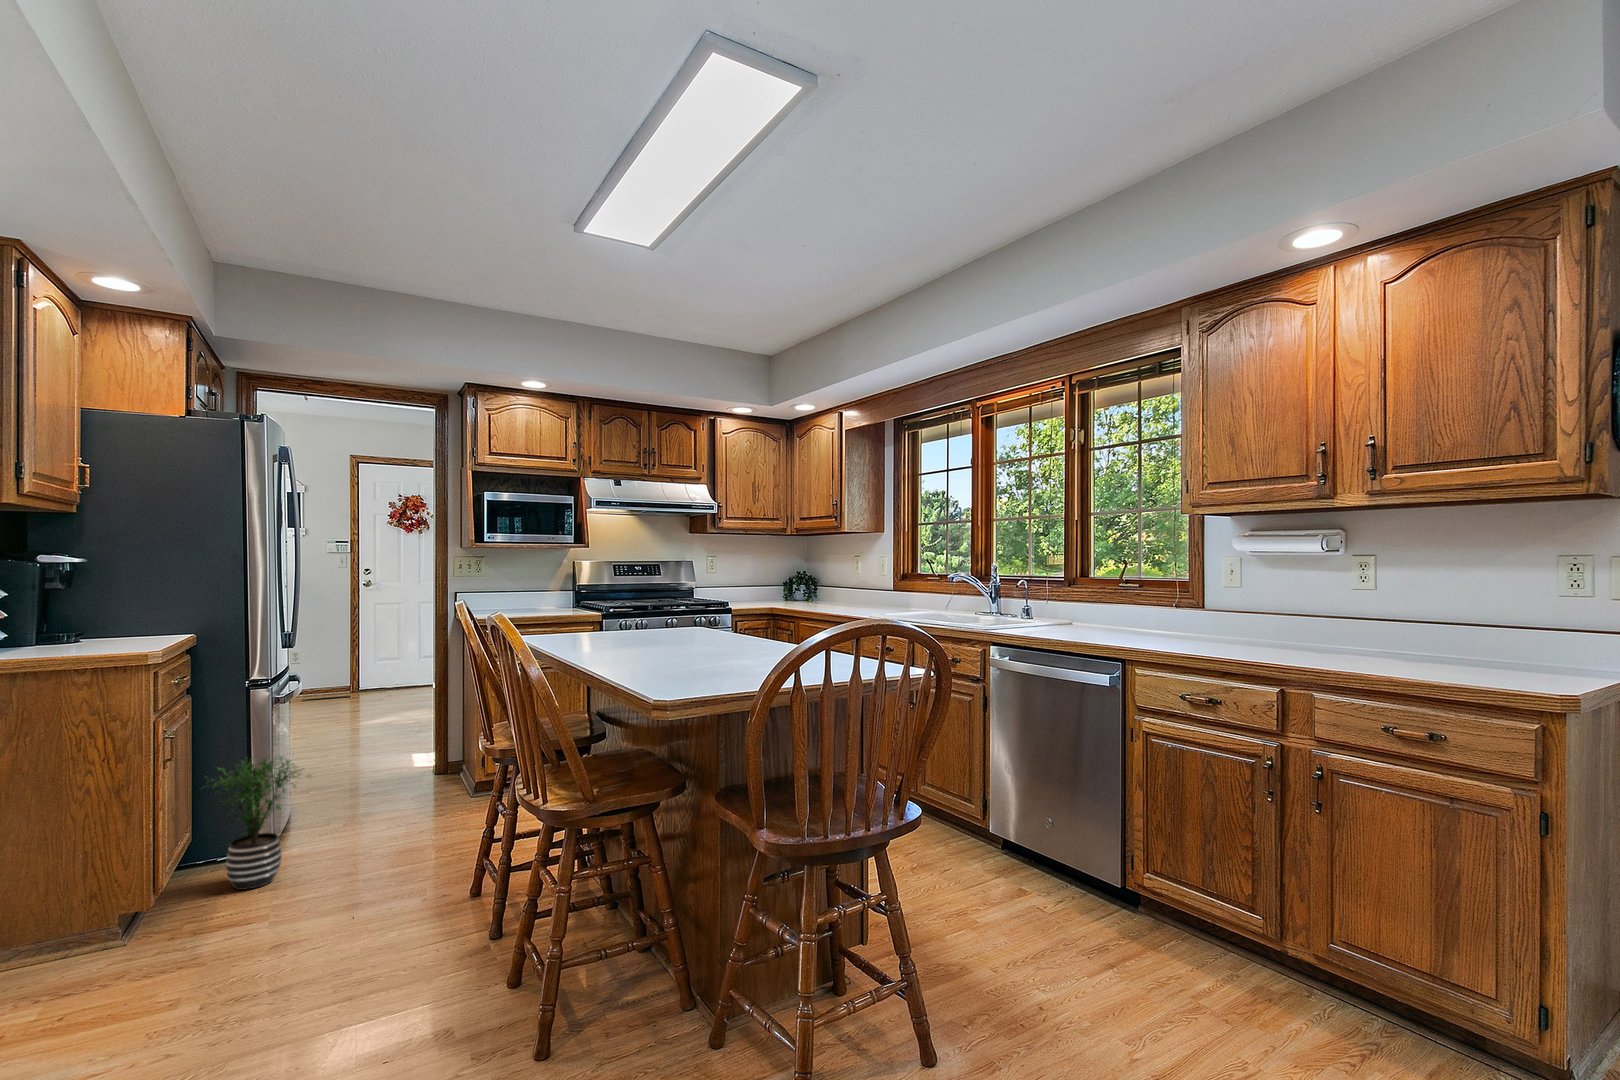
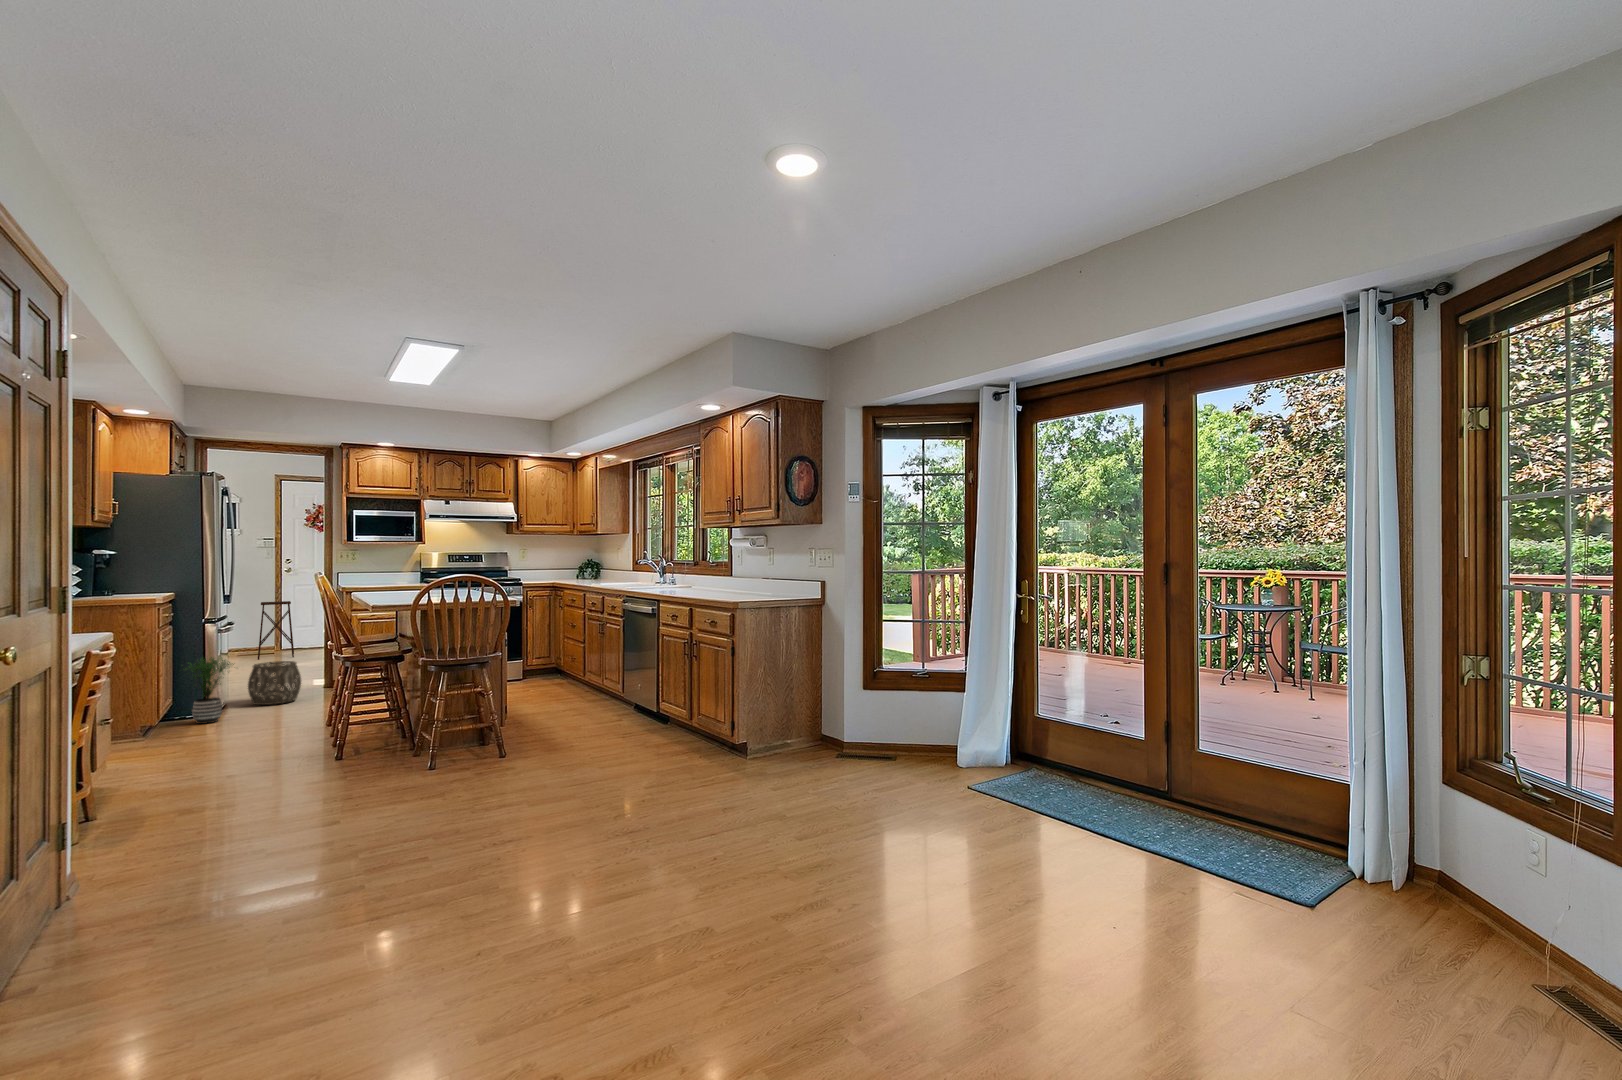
side table: none [327,628,376,713] -> present [258,601,294,660]
woven basket: none [323,744,413,829] -> present [248,661,301,705]

